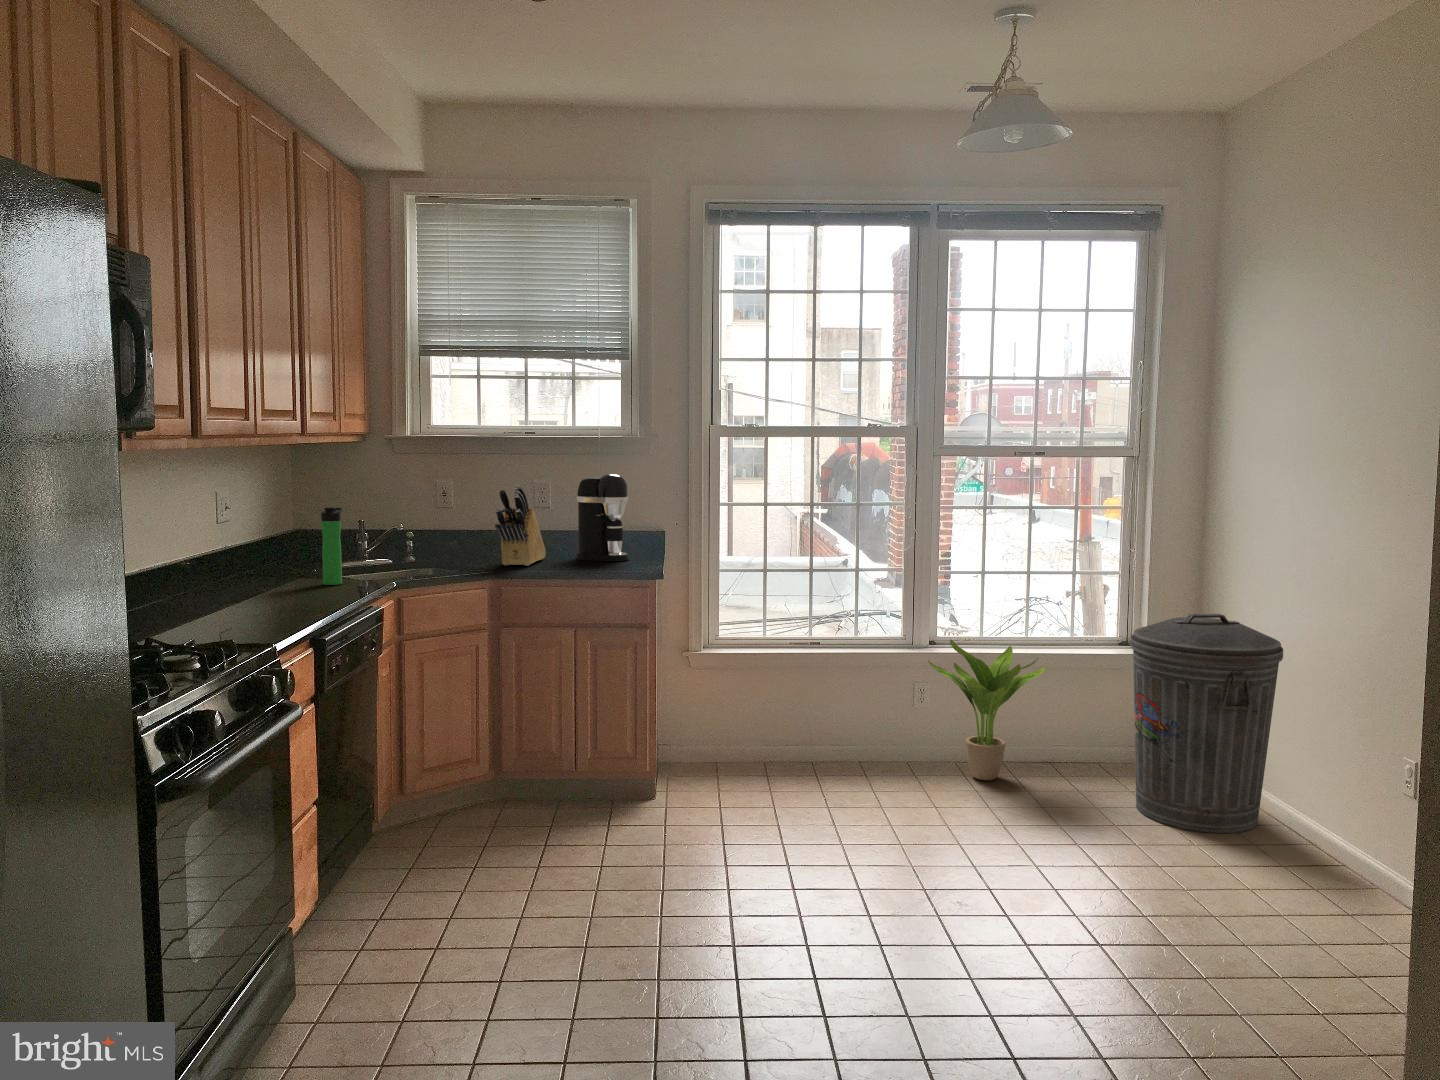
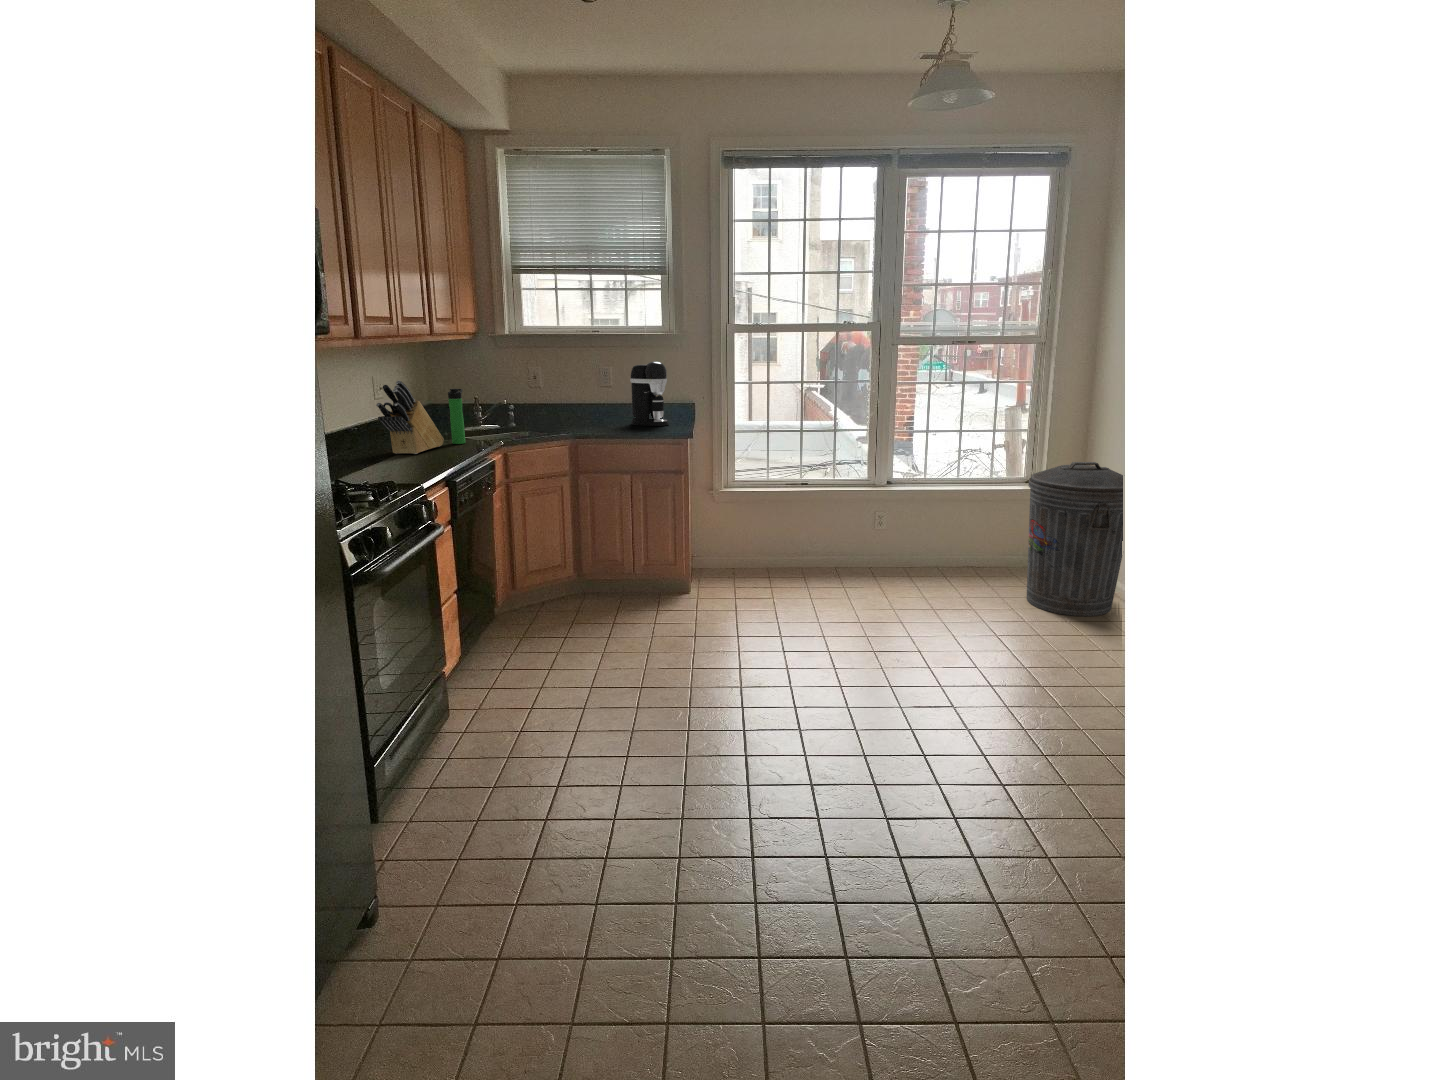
knife block: present [495,486,546,566] -> present [376,380,444,454]
potted plant: present [928,640,1046,780] -> none [884,481,969,581]

